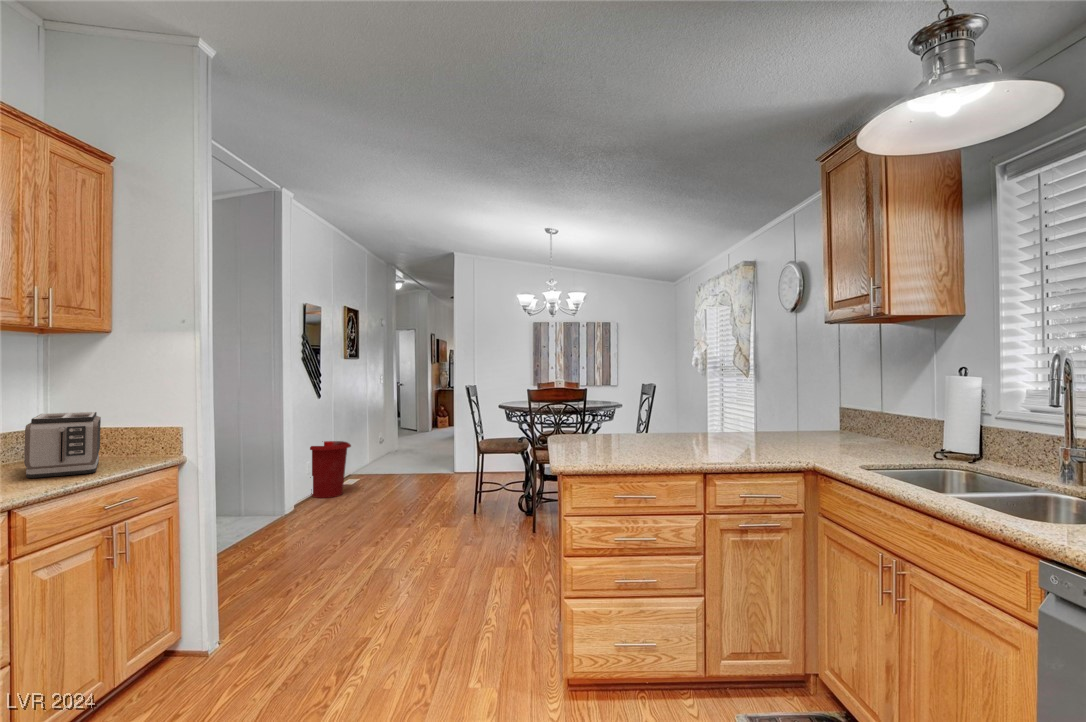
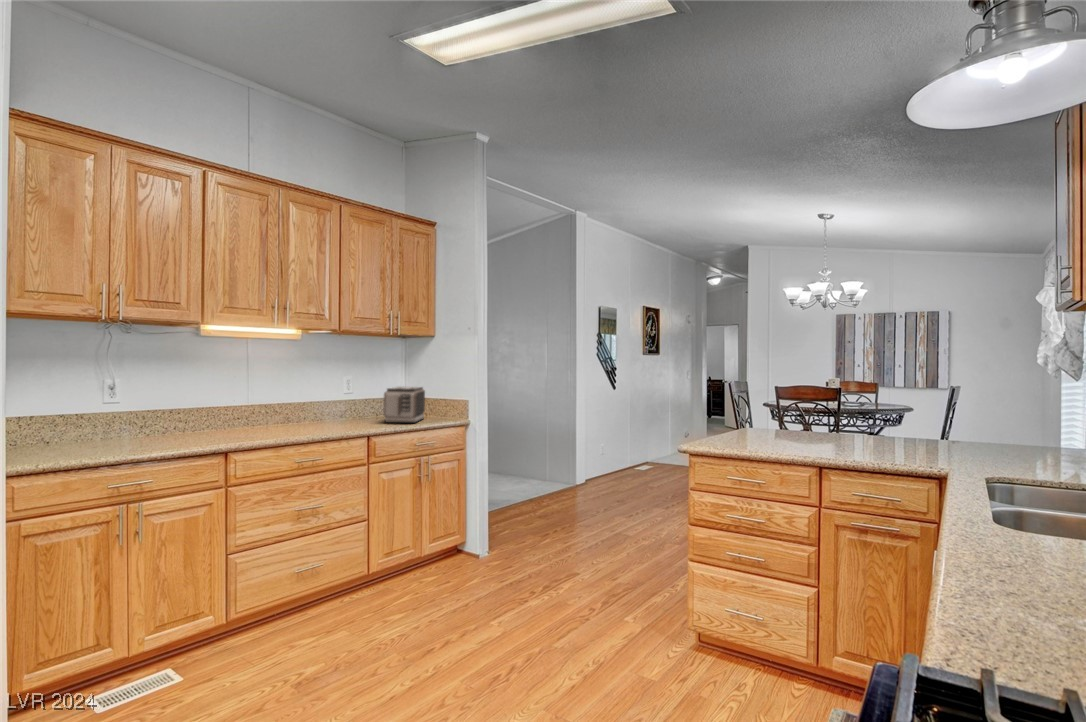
waste bin: present [310,441,351,498] -> none [605,429,646,481]

